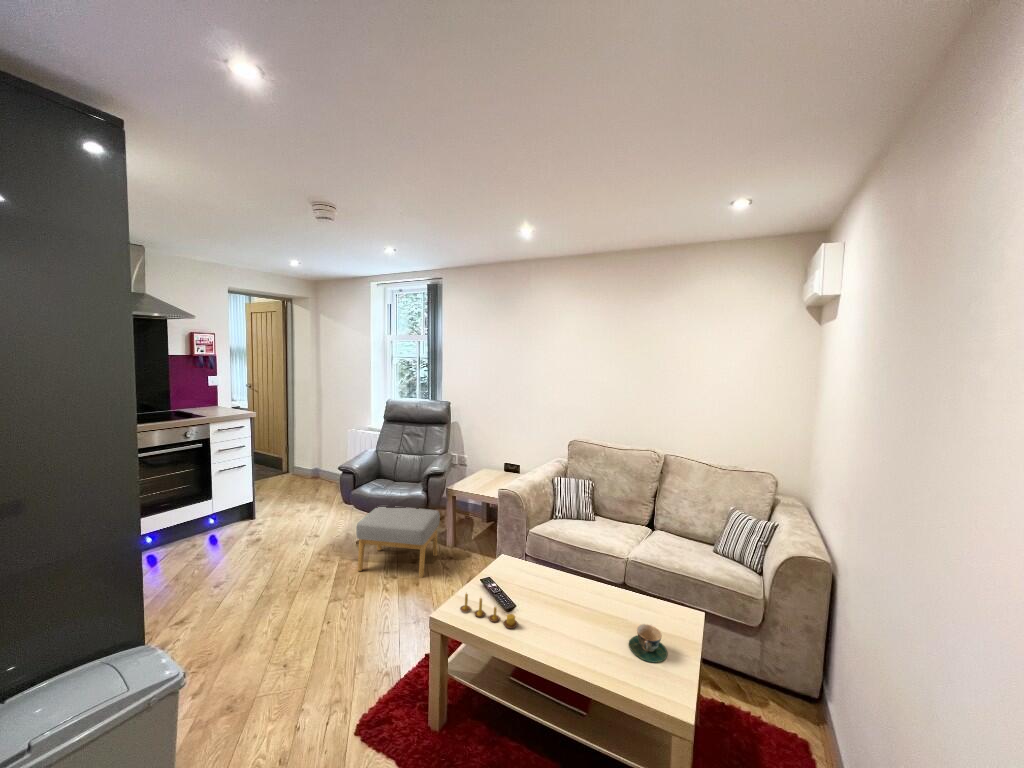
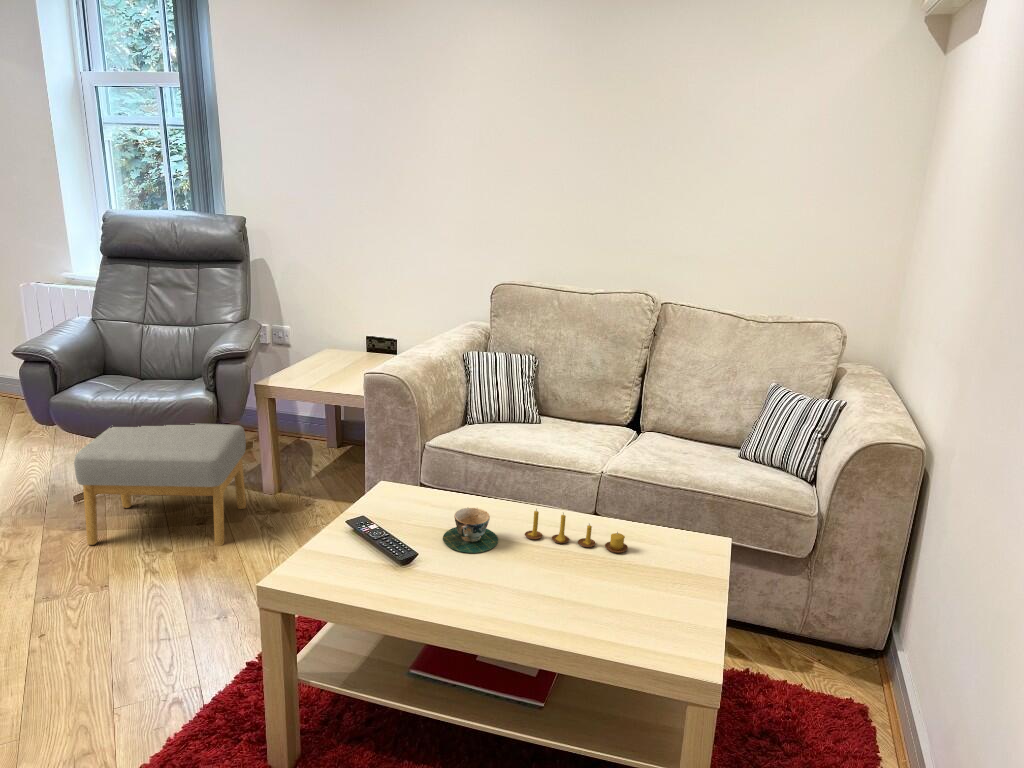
candle: present [460,594,517,628] -> present [525,510,628,553]
teacup: present [629,624,667,663] -> present [443,508,498,553]

